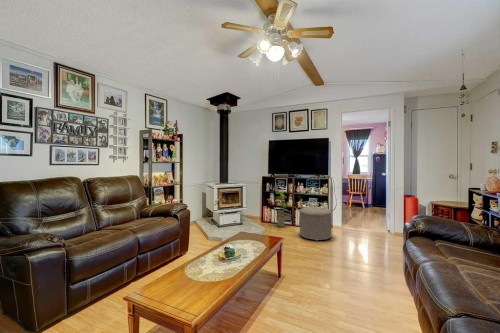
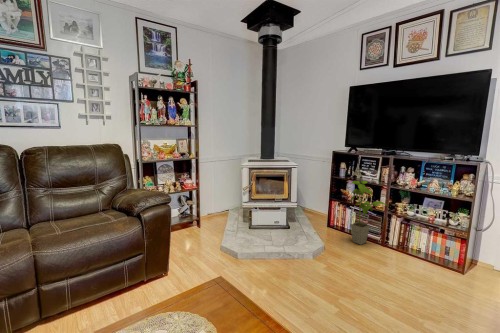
ottoman: present [300,207,332,240] -> none [390,219,473,300]

